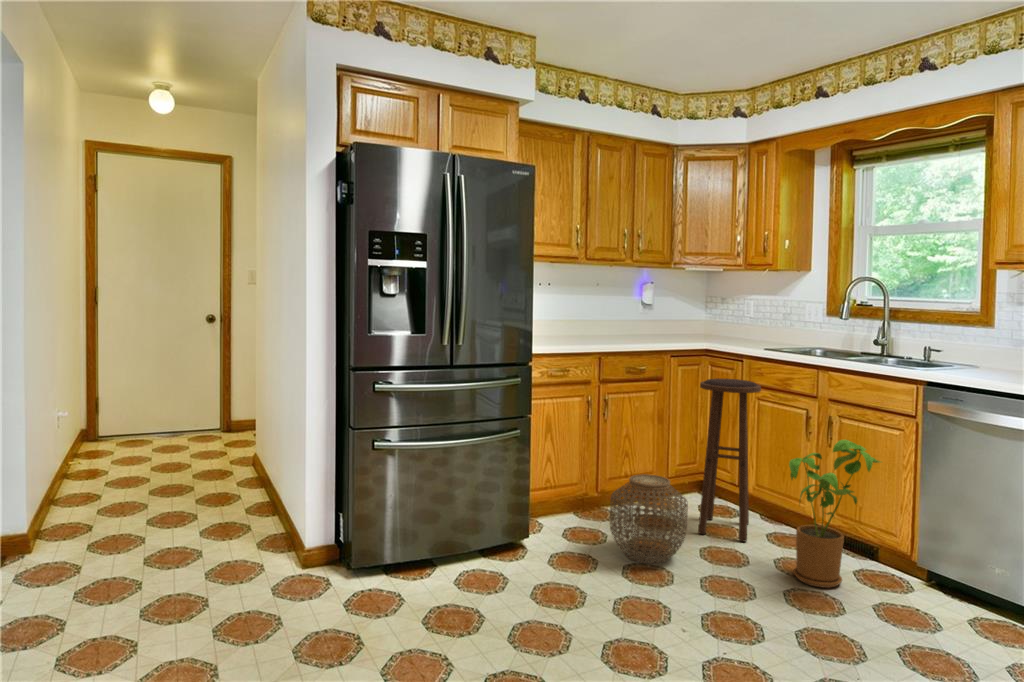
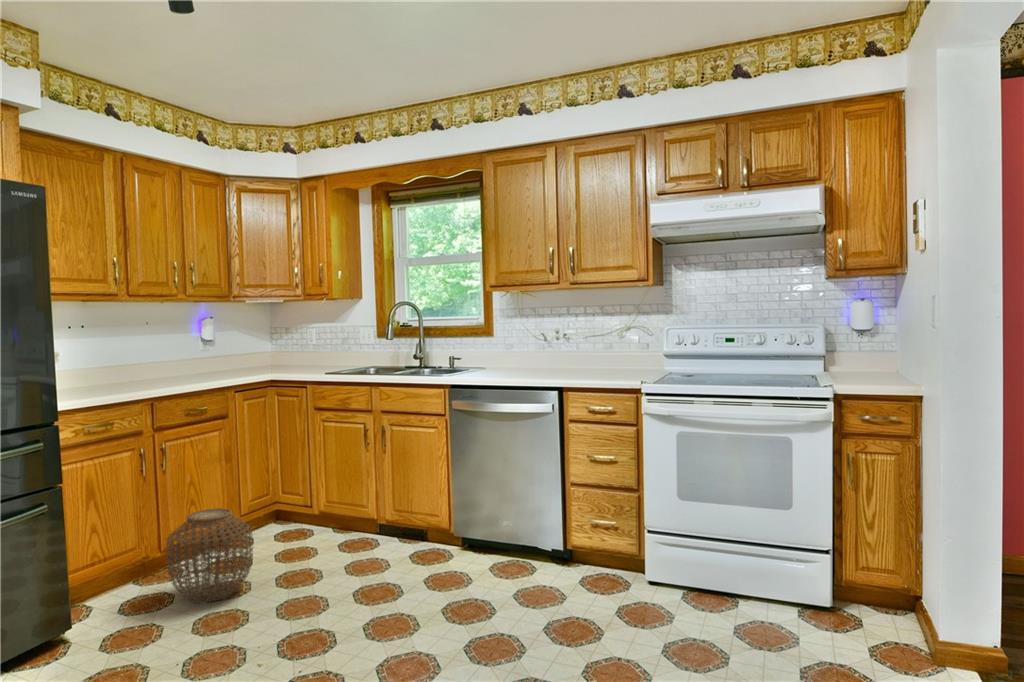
stool: present [698,378,761,541] -> none [261,403,320,560]
house plant: present [789,440,880,588] -> none [346,443,423,581]

